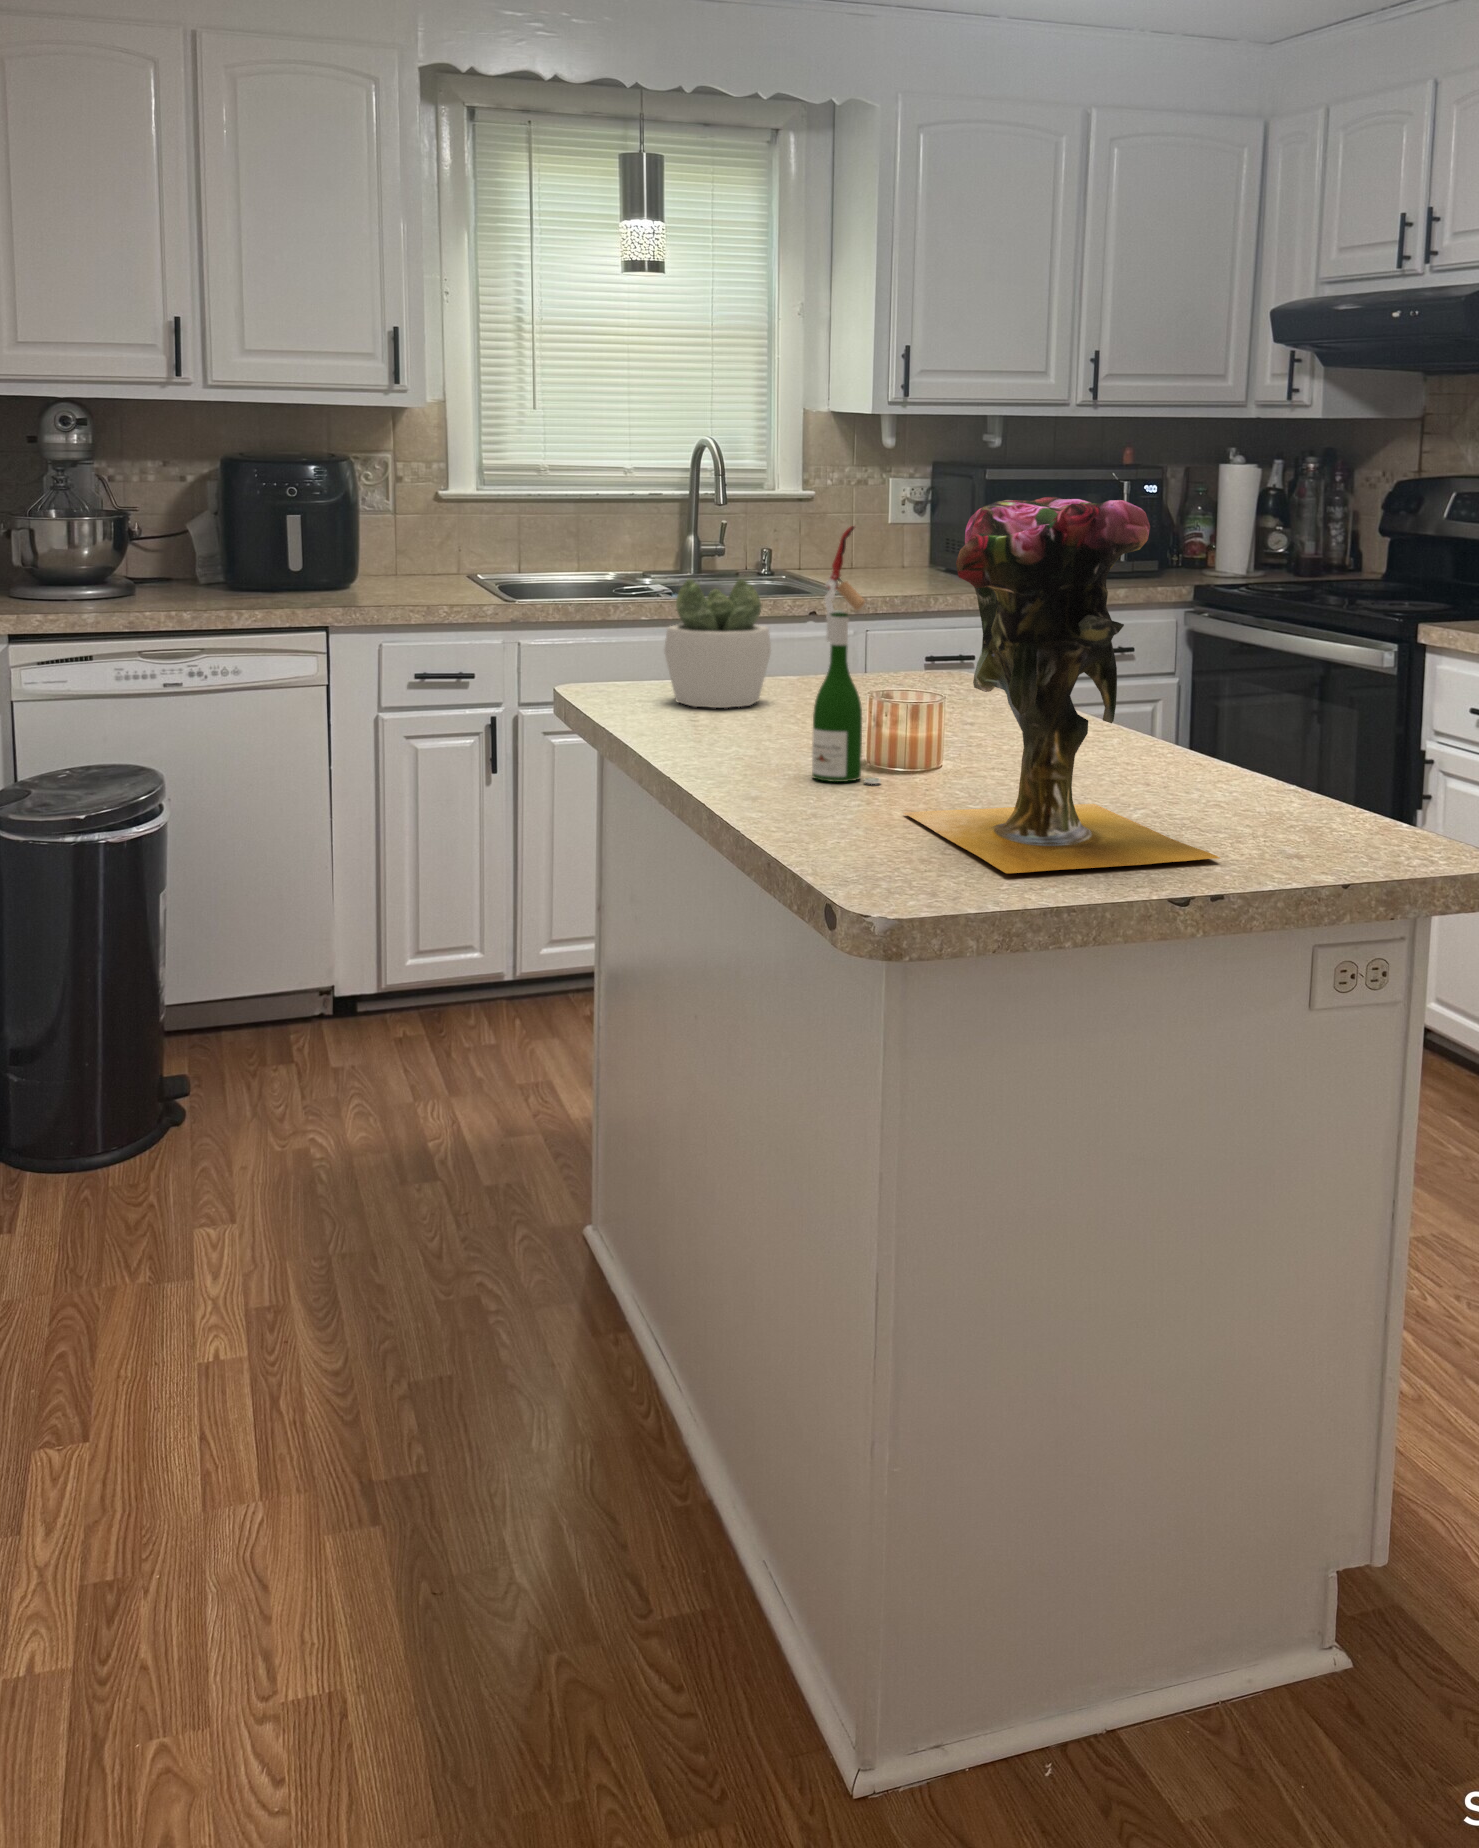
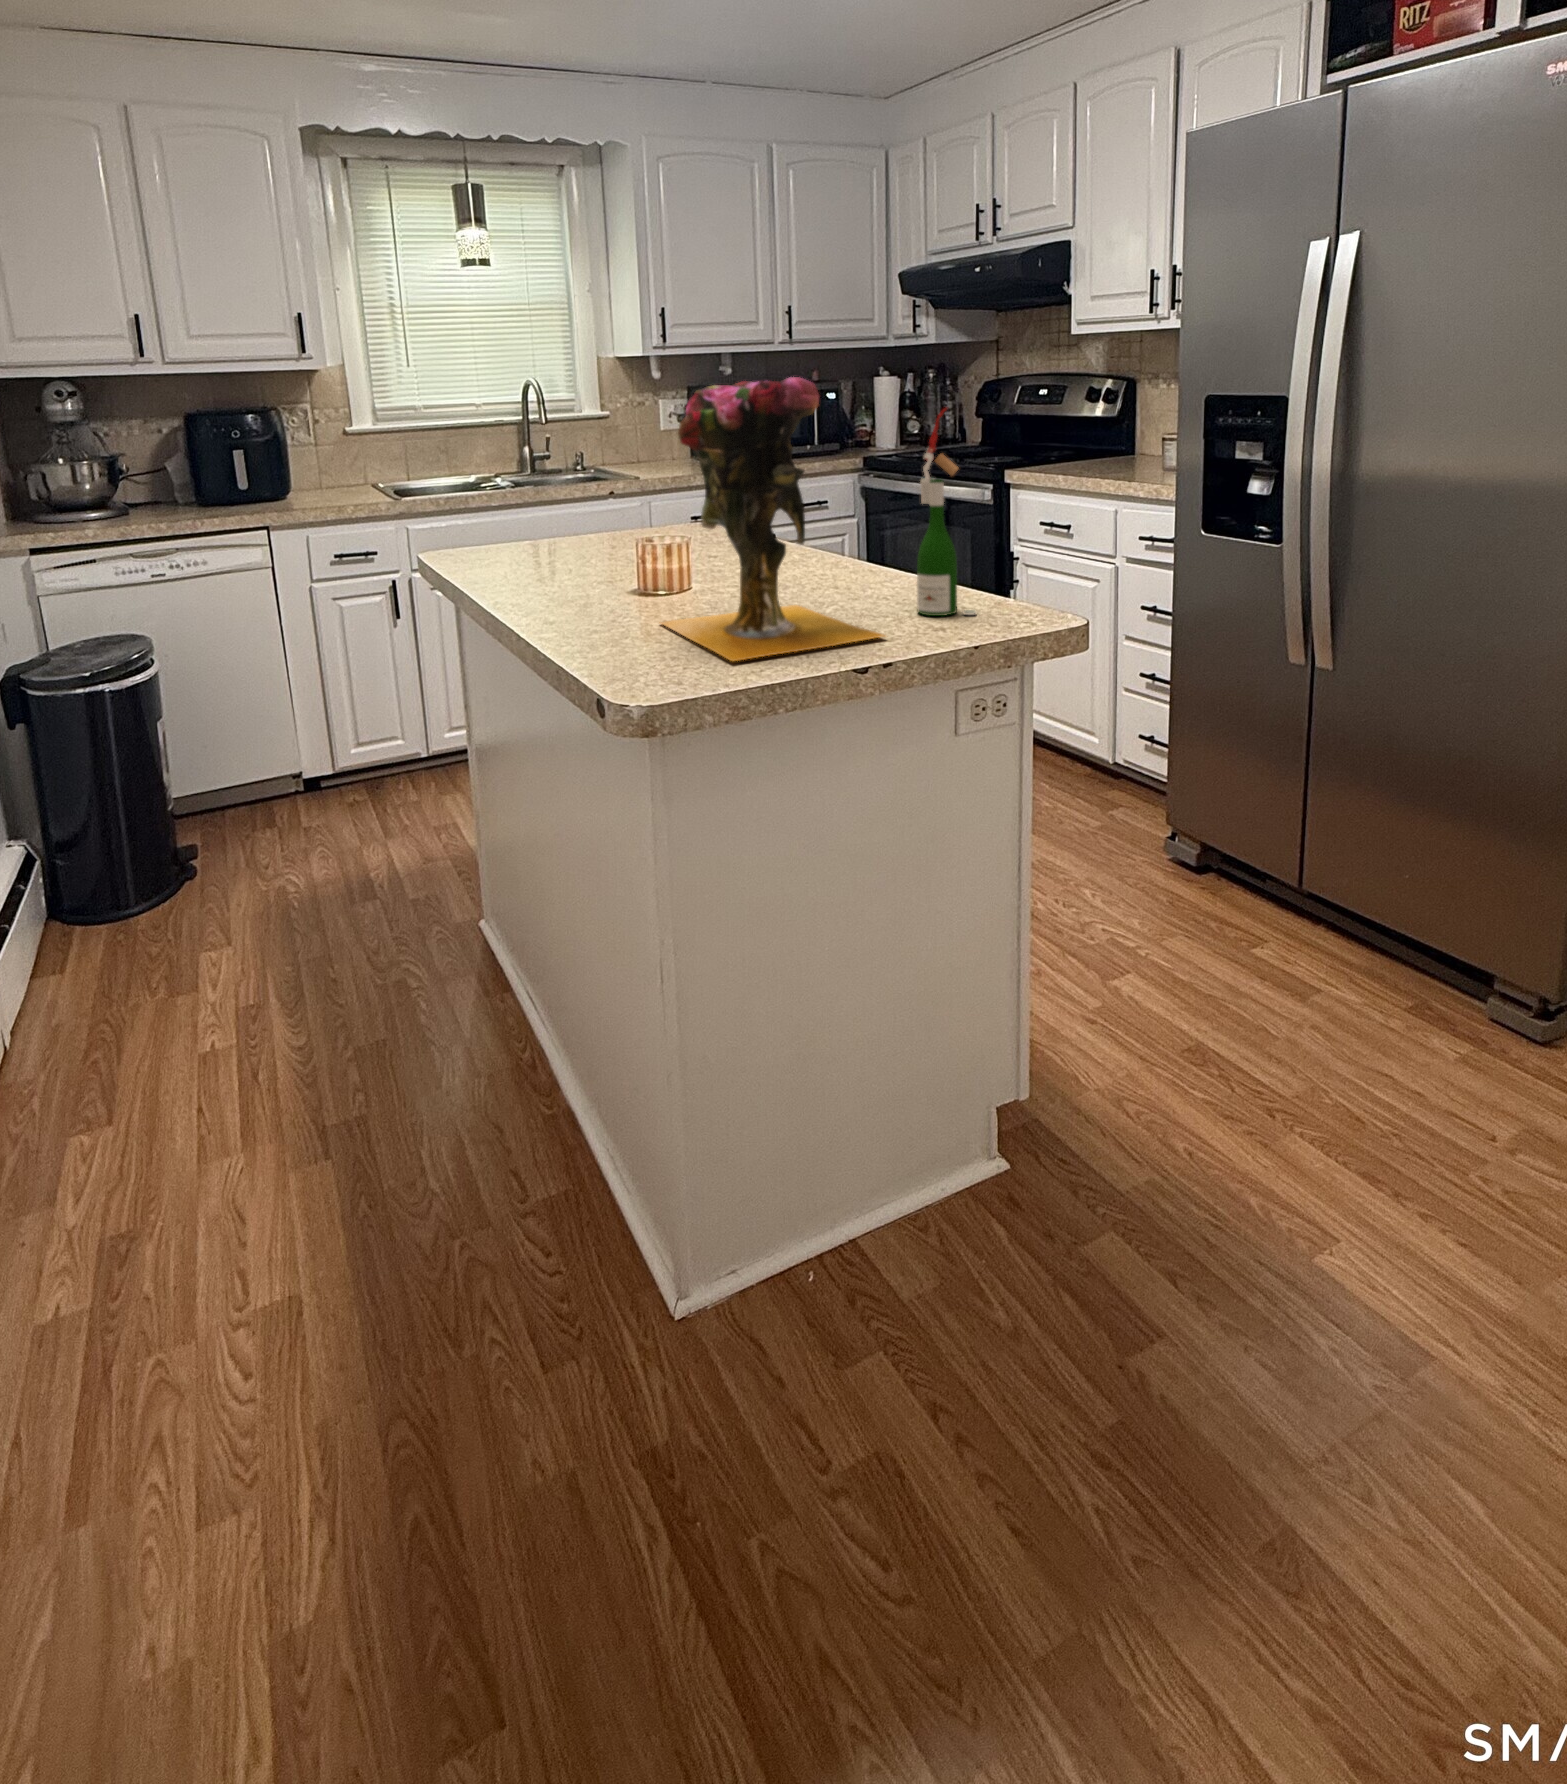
wine bottle: present [812,526,881,784] -> present [917,408,976,616]
succulent plant: present [664,579,771,708] -> none [491,467,568,559]

